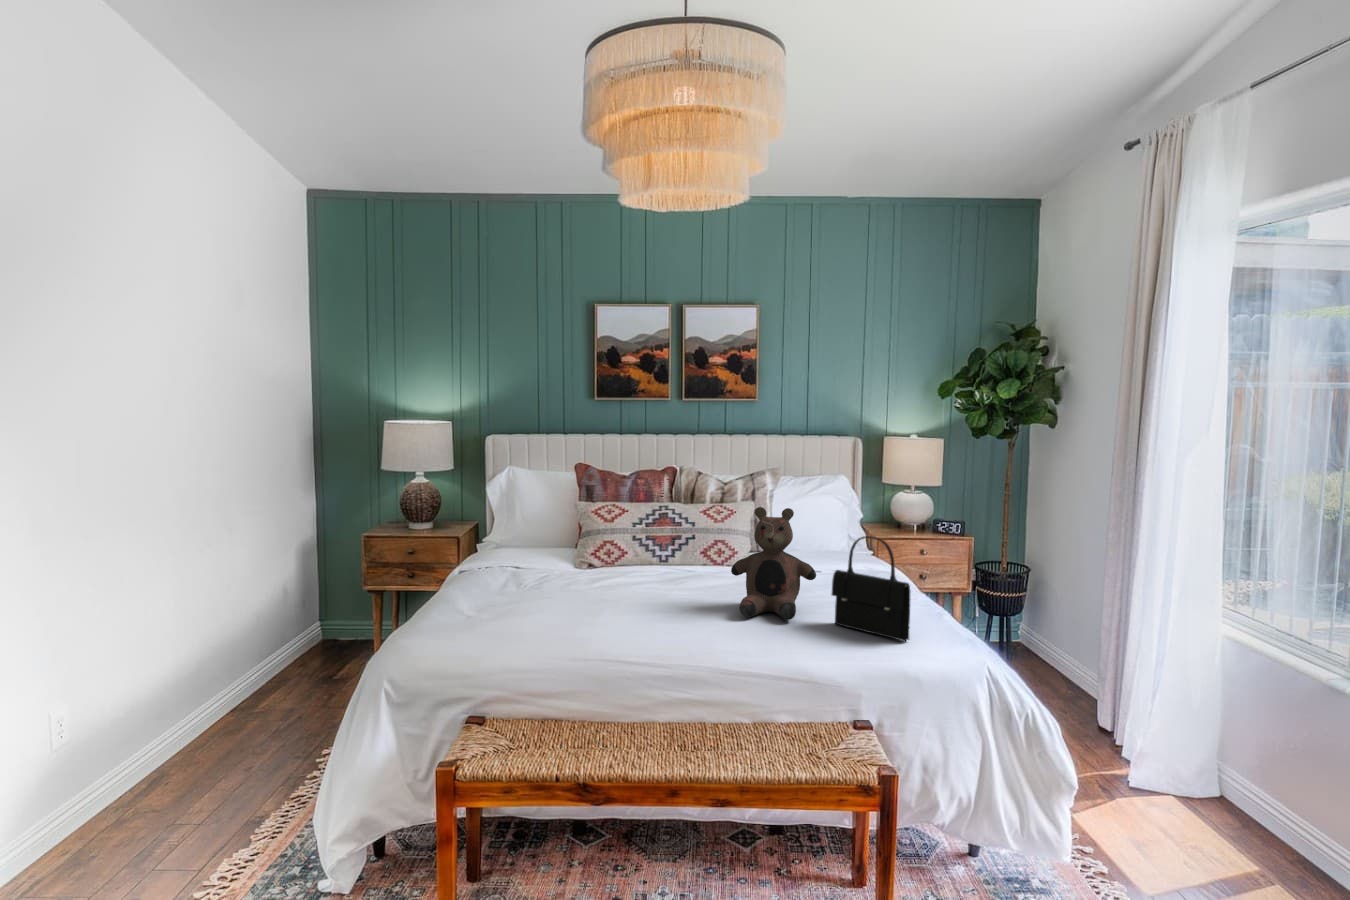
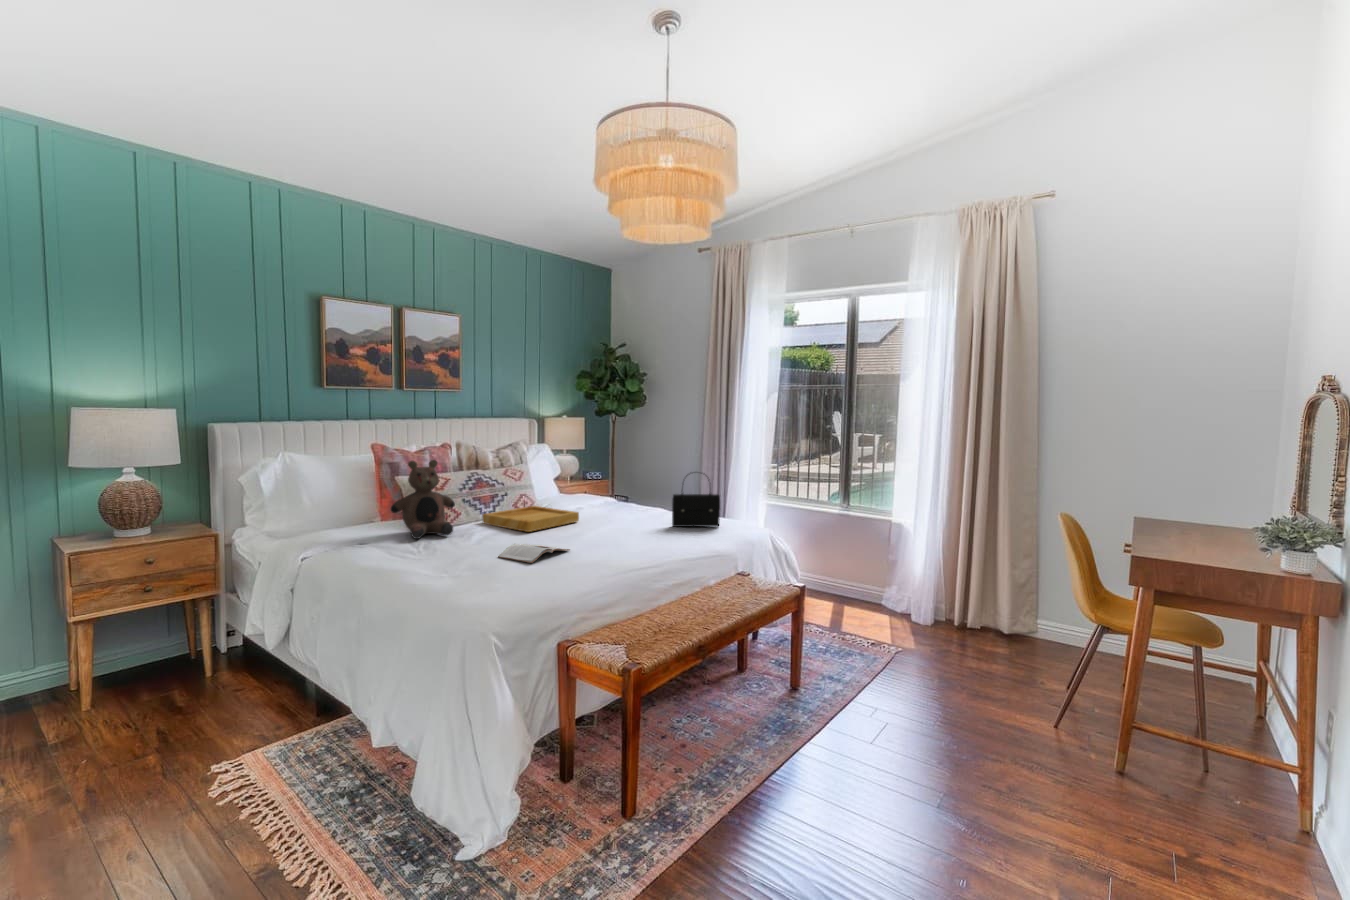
teddy bear: present [731,507,816,620] -> present [391,460,455,539]
tray: none [640,557,735,588] -> present [483,506,579,532]
magazine: none [535,596,613,622] -> present [498,544,570,563]

